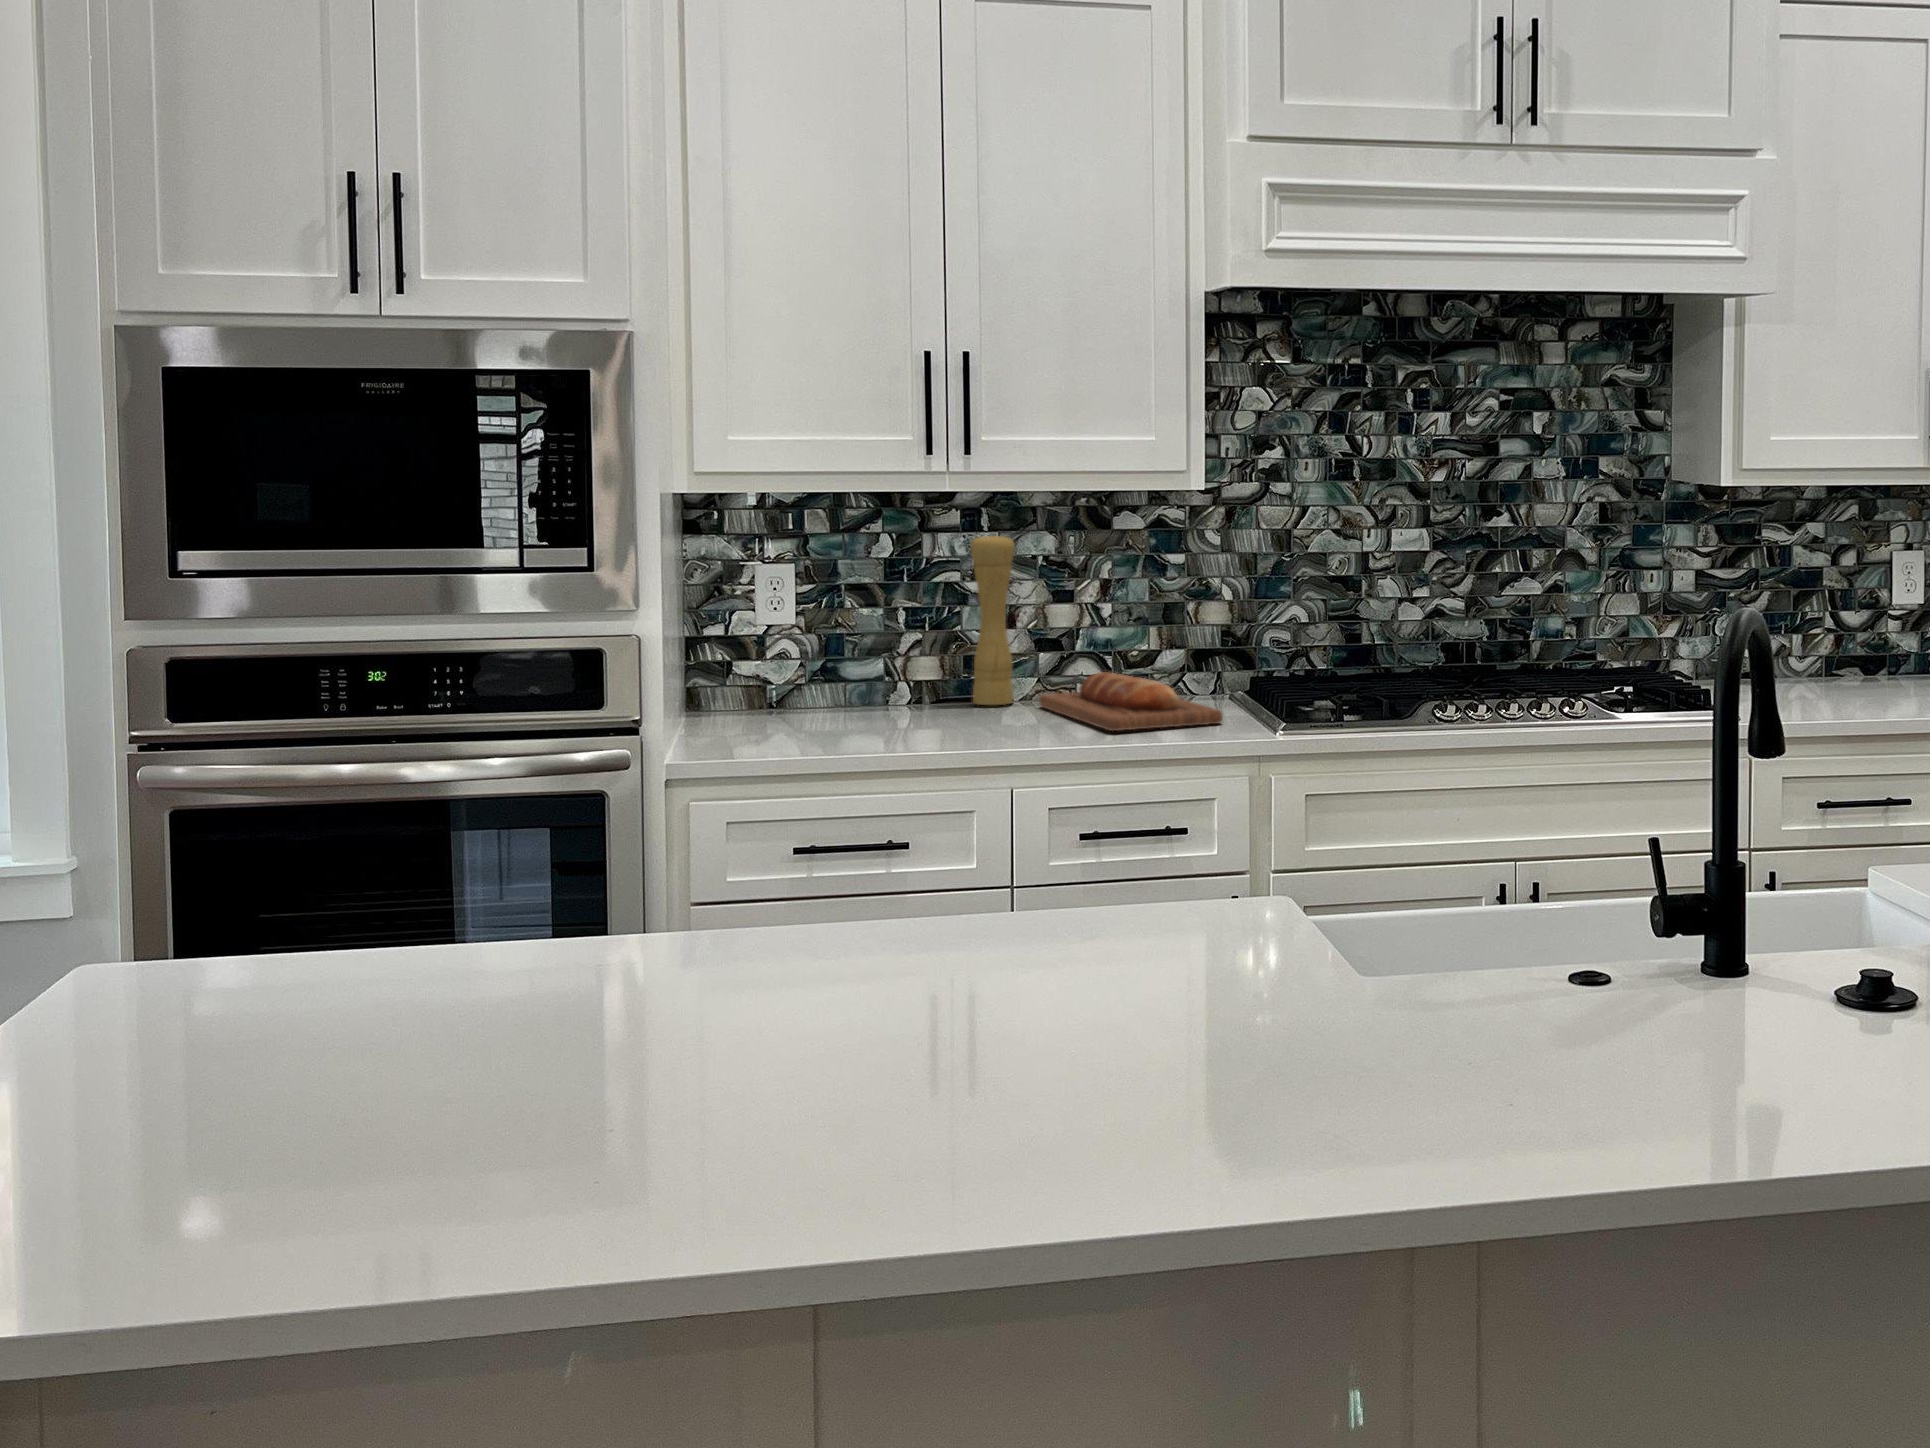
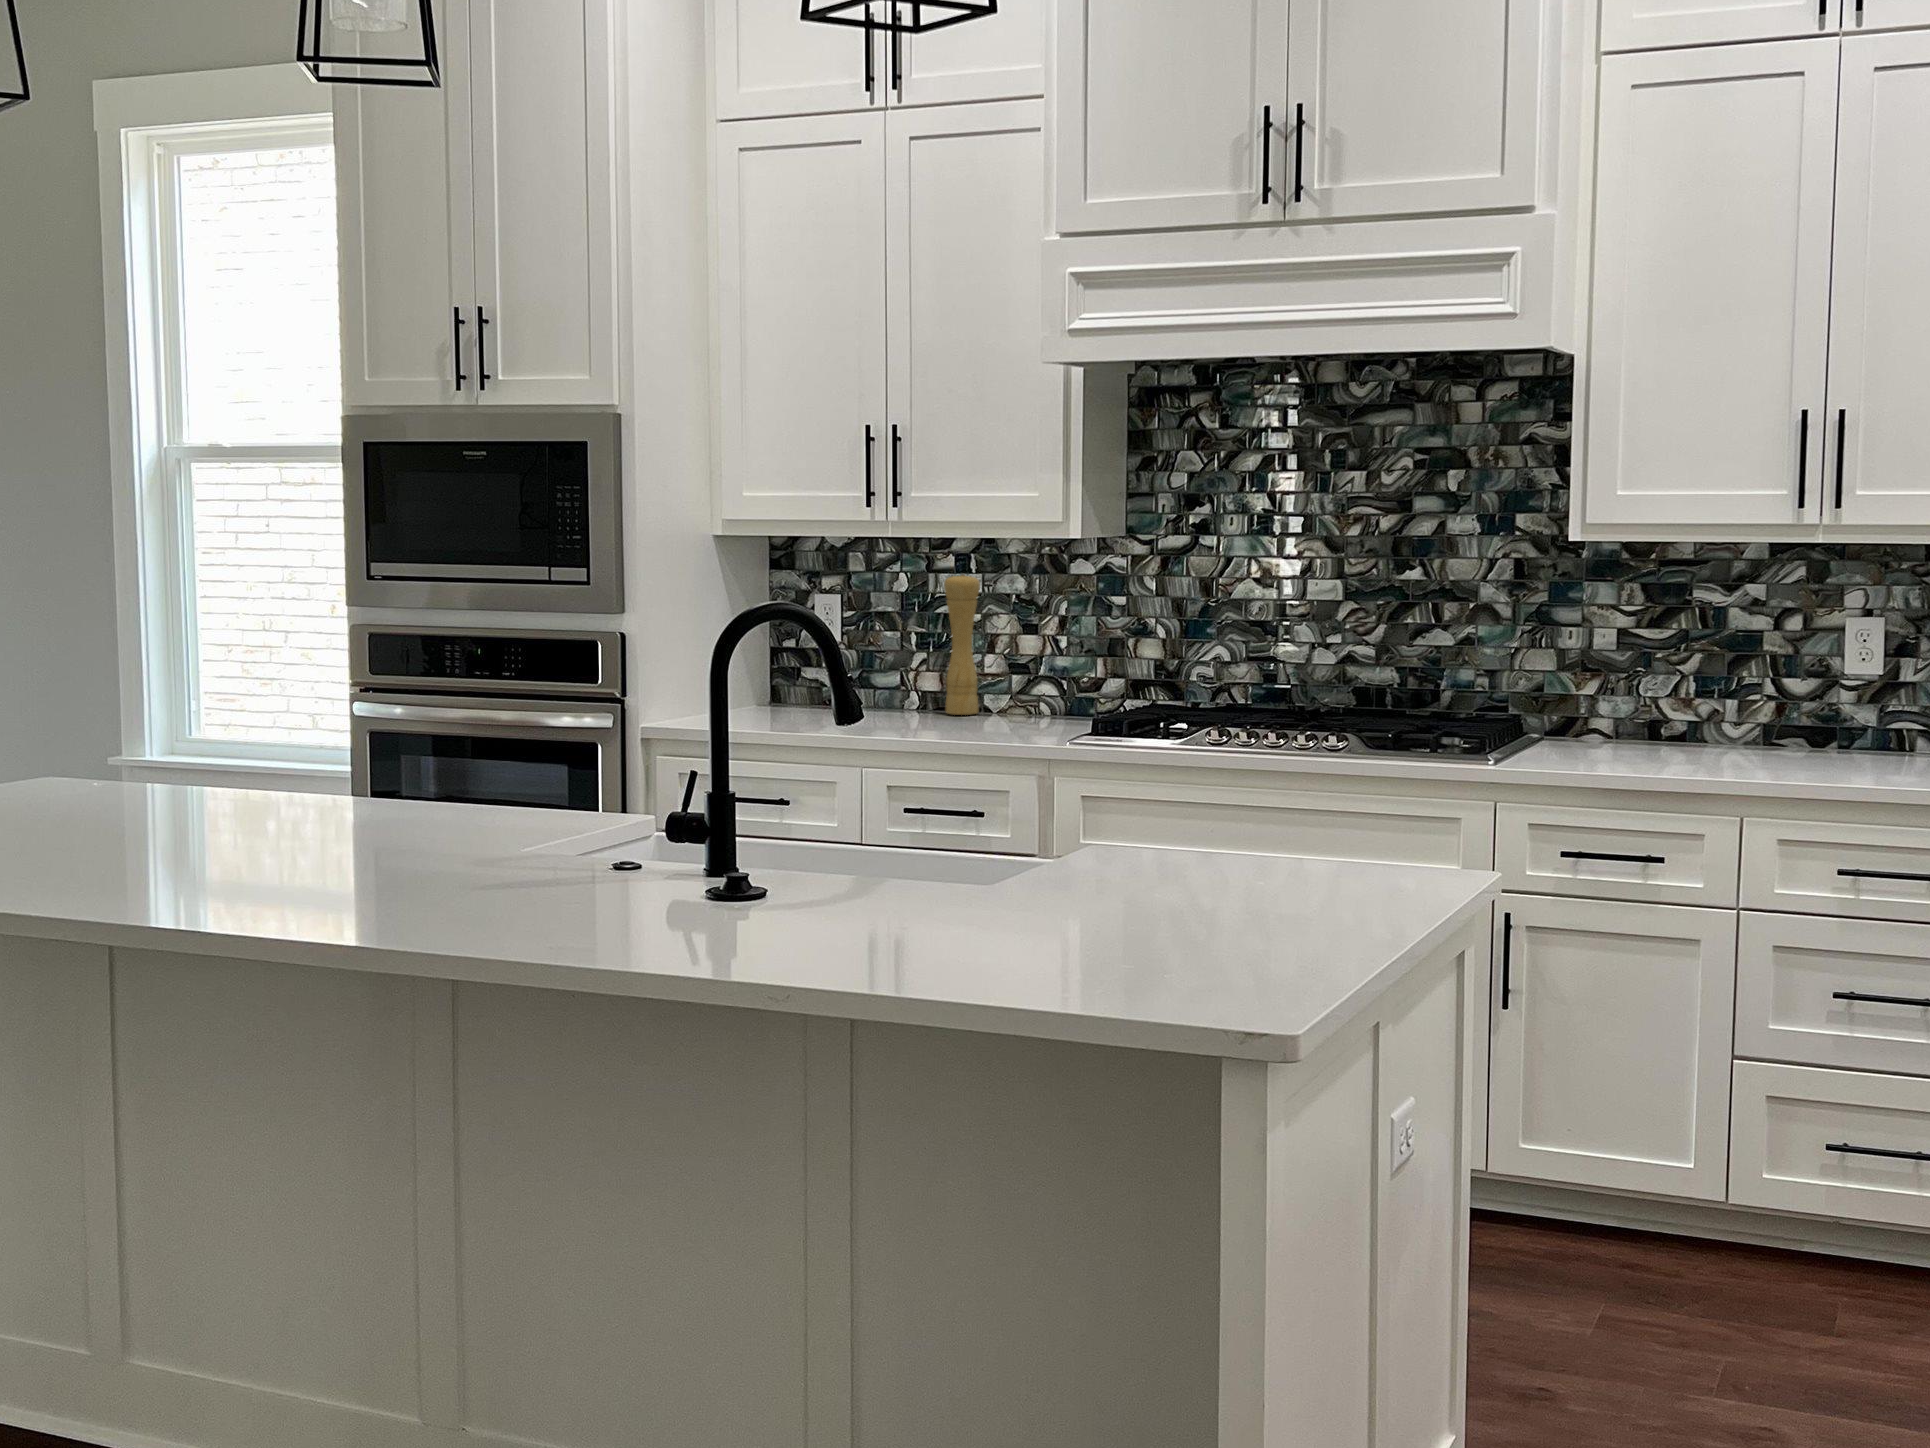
bread loaf: present [1039,672,1223,731] -> none [961,692,1078,737]

